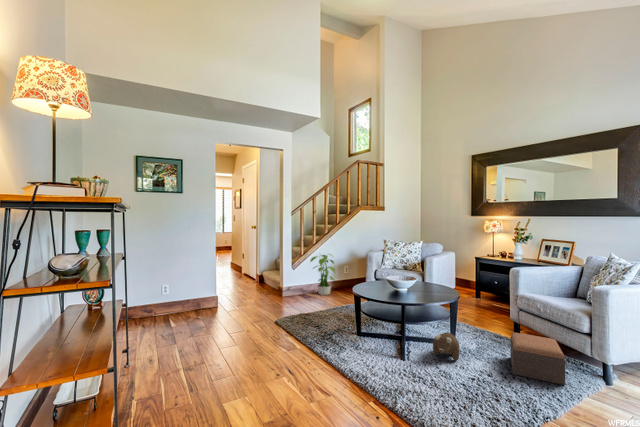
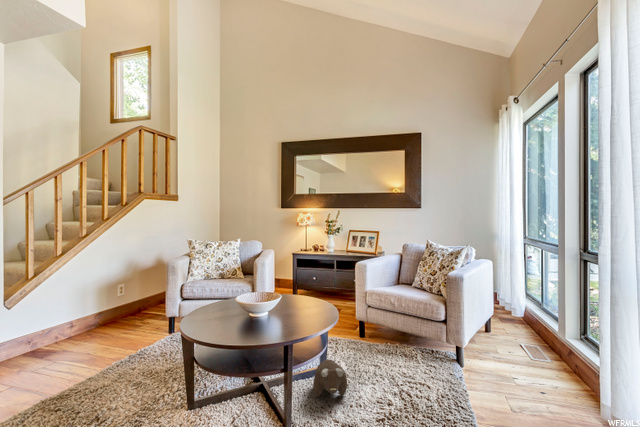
potted plant: present [310,254,335,295] -> none [51,269,108,343]
footstool: present [510,333,565,385] -> none [382,334,444,388]

